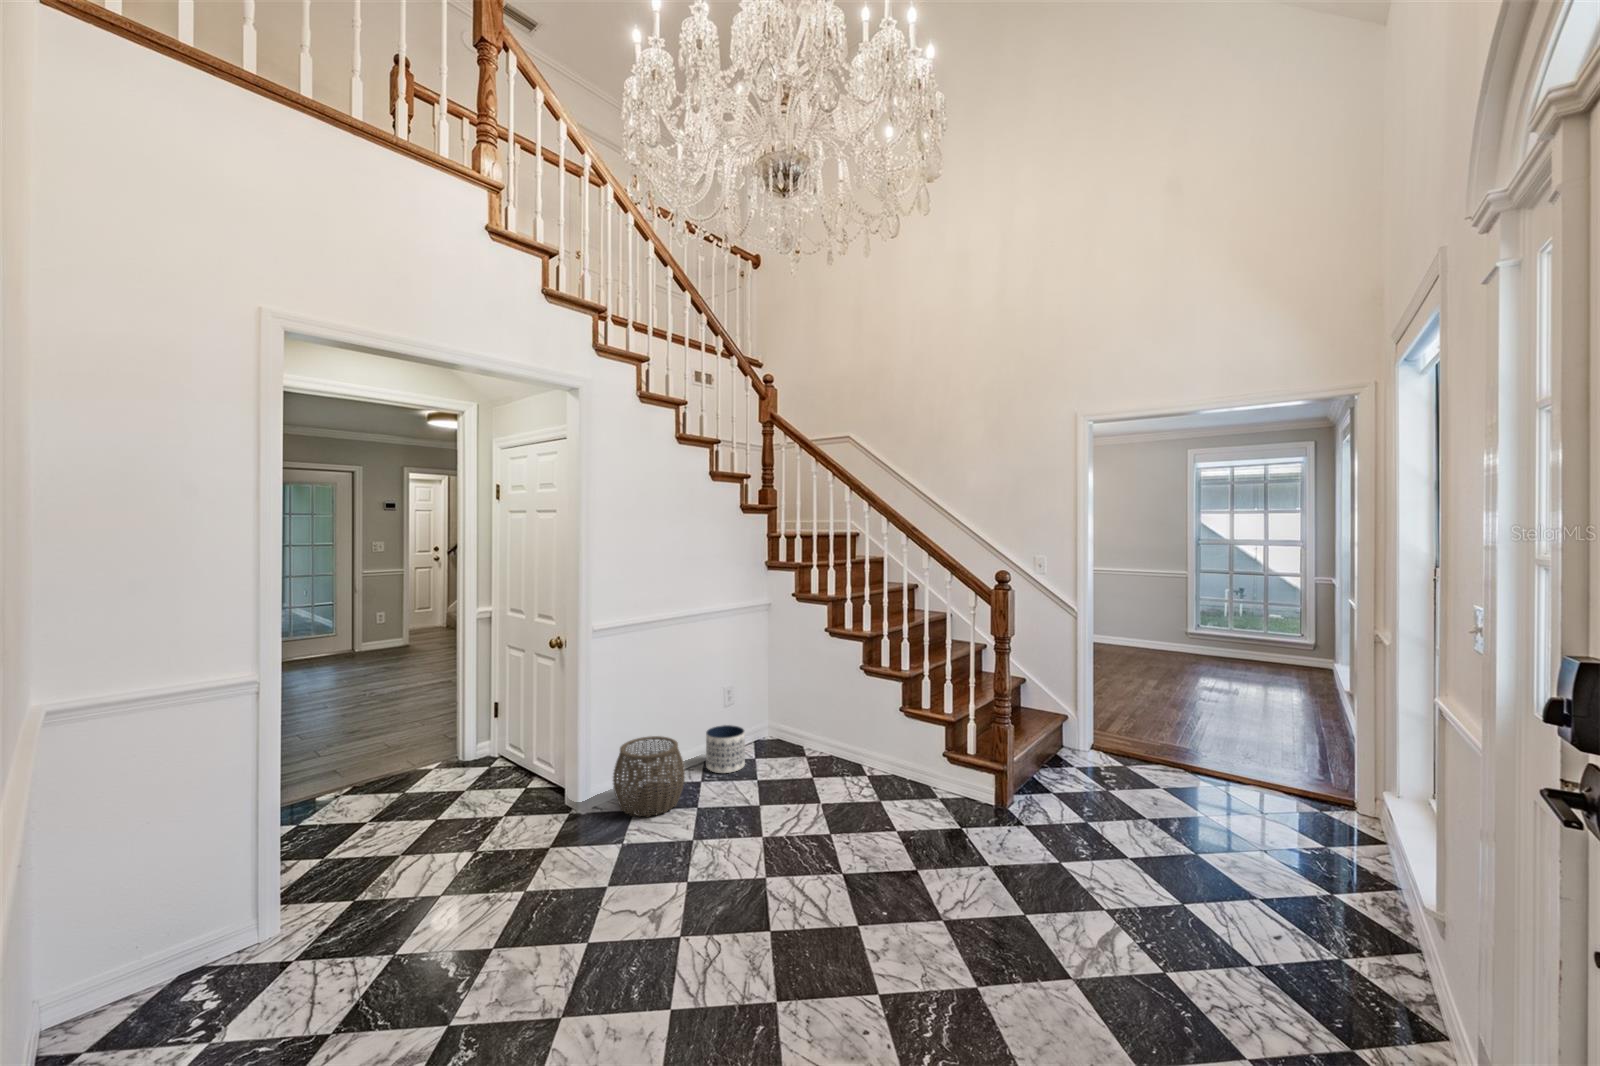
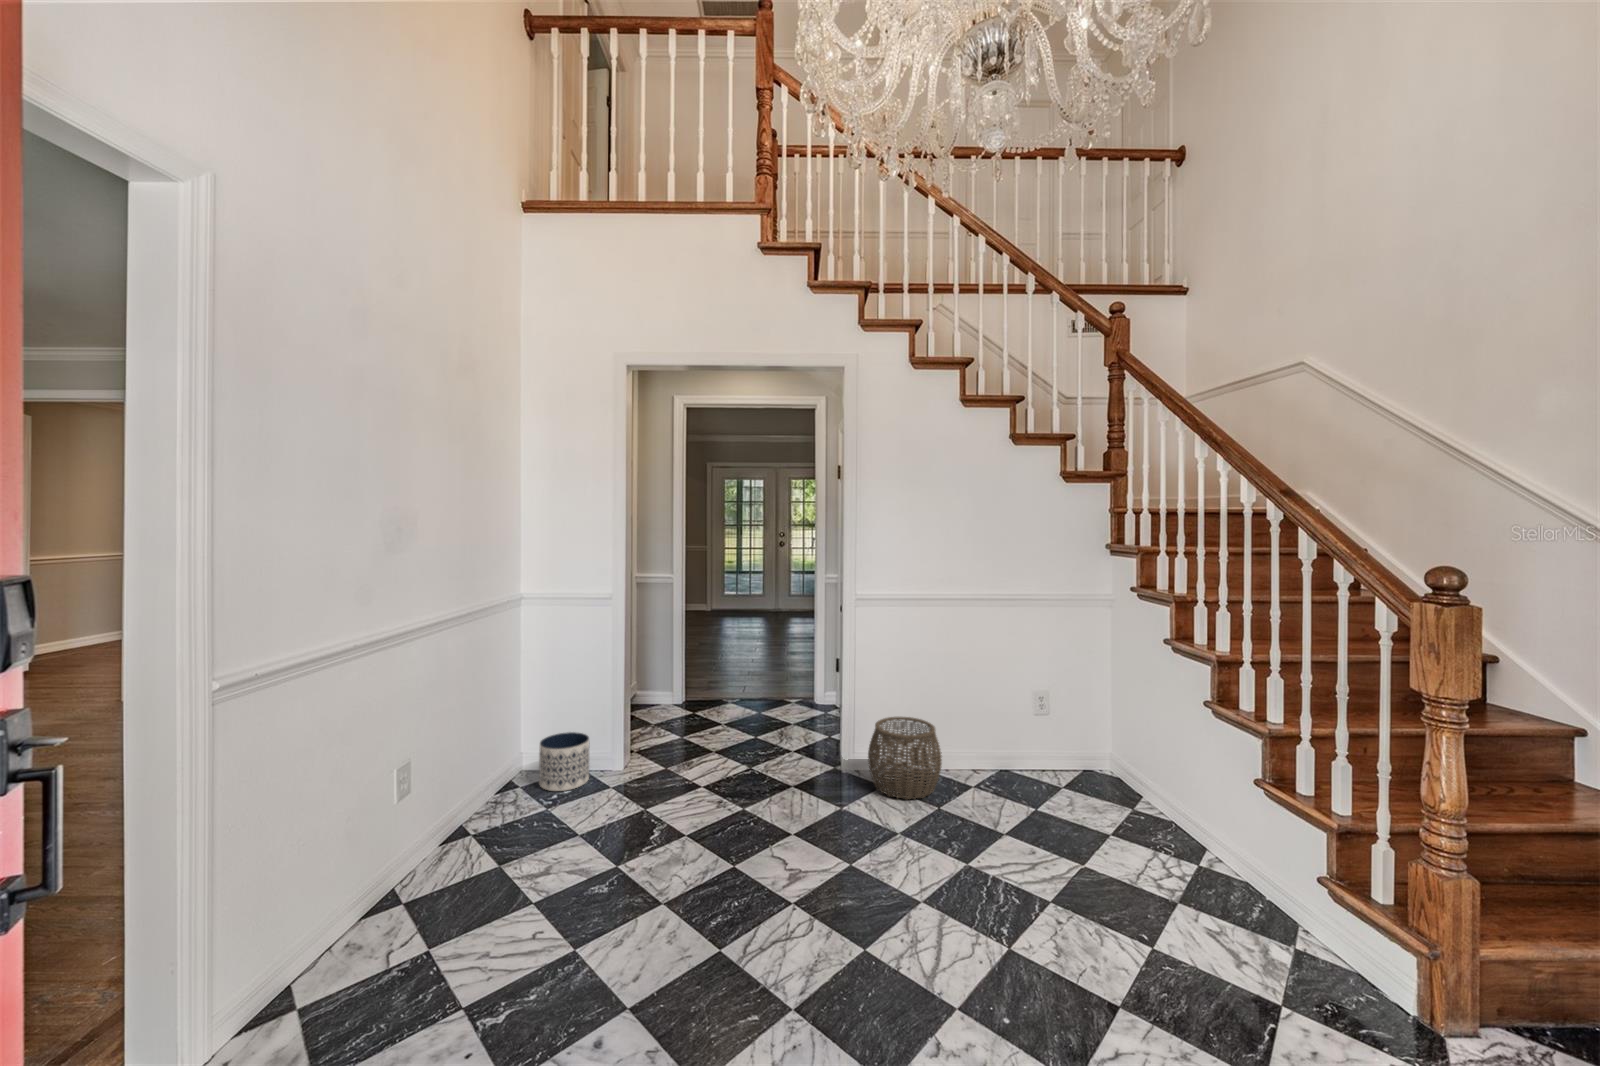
planter: present [706,725,745,773] -> present [539,732,589,791]

